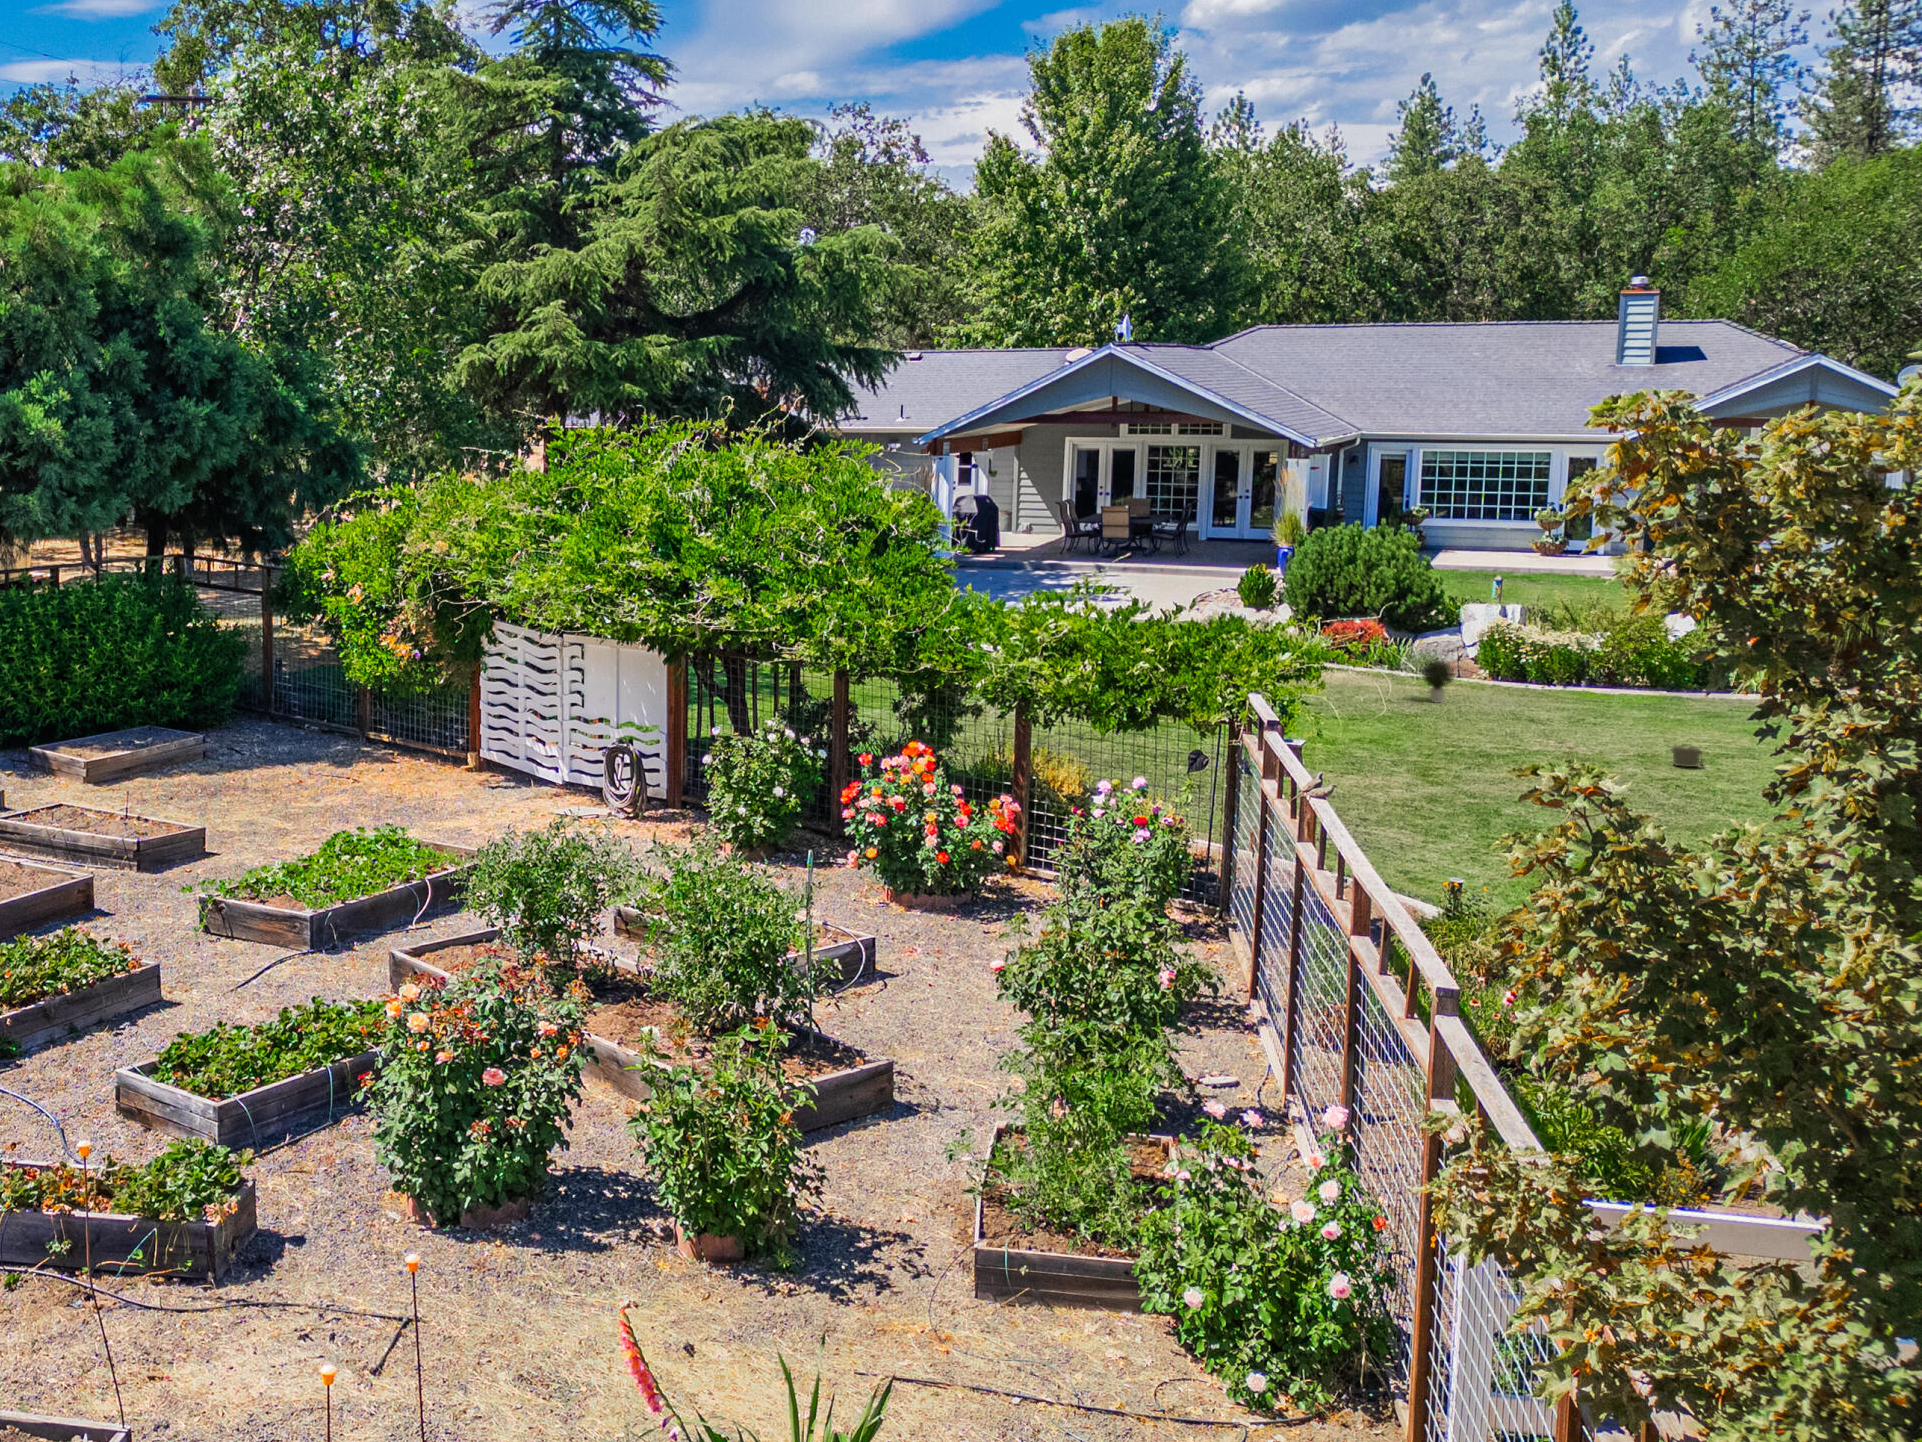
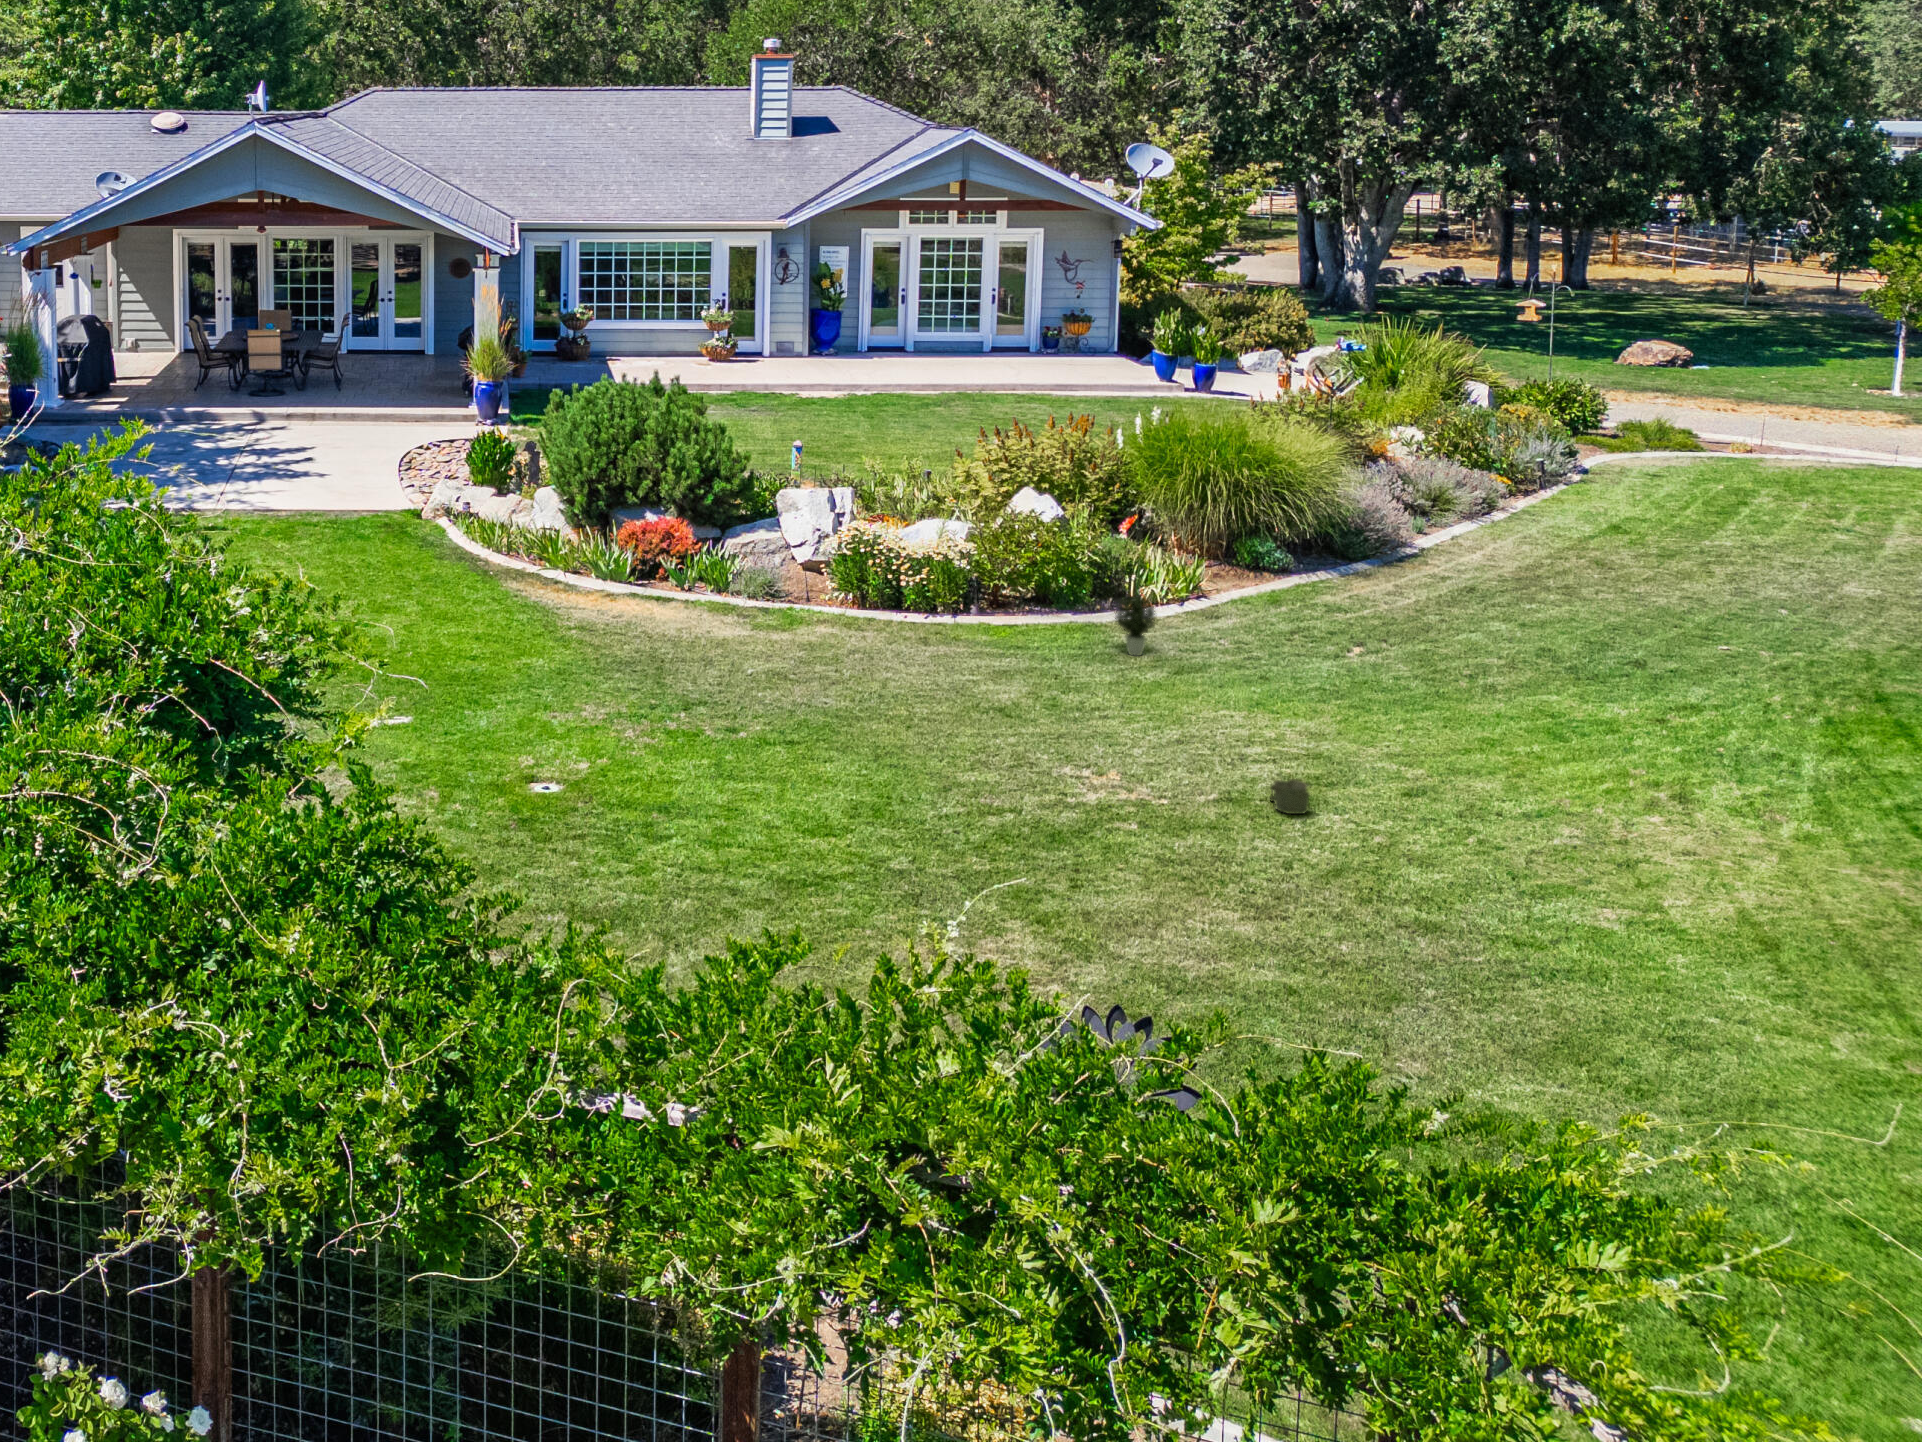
potted plant: present [1422,661,1454,703] -> present [1115,597,1155,656]

